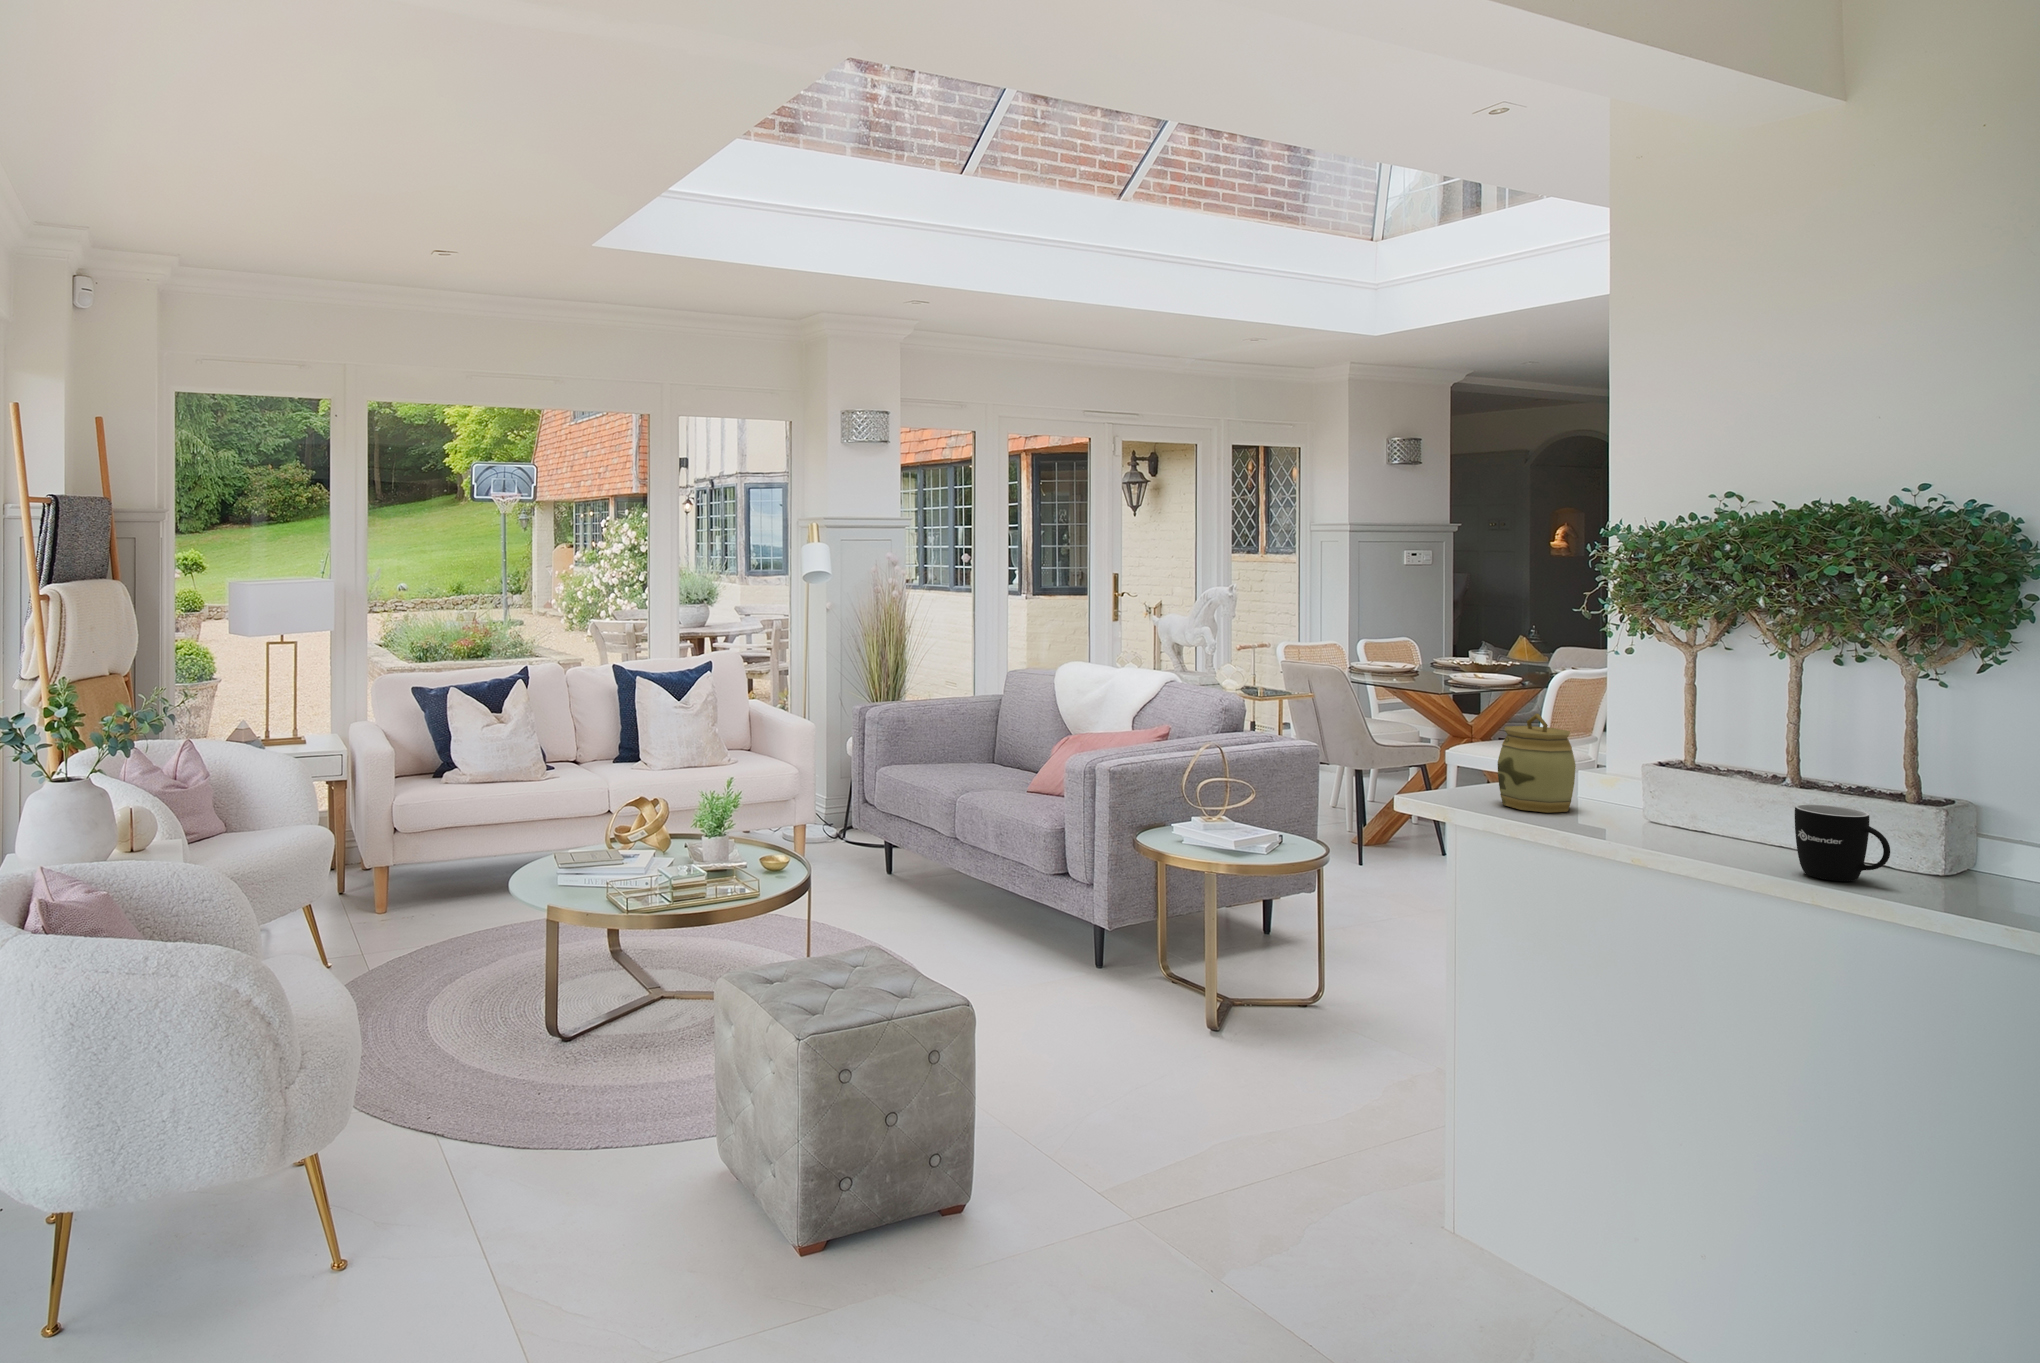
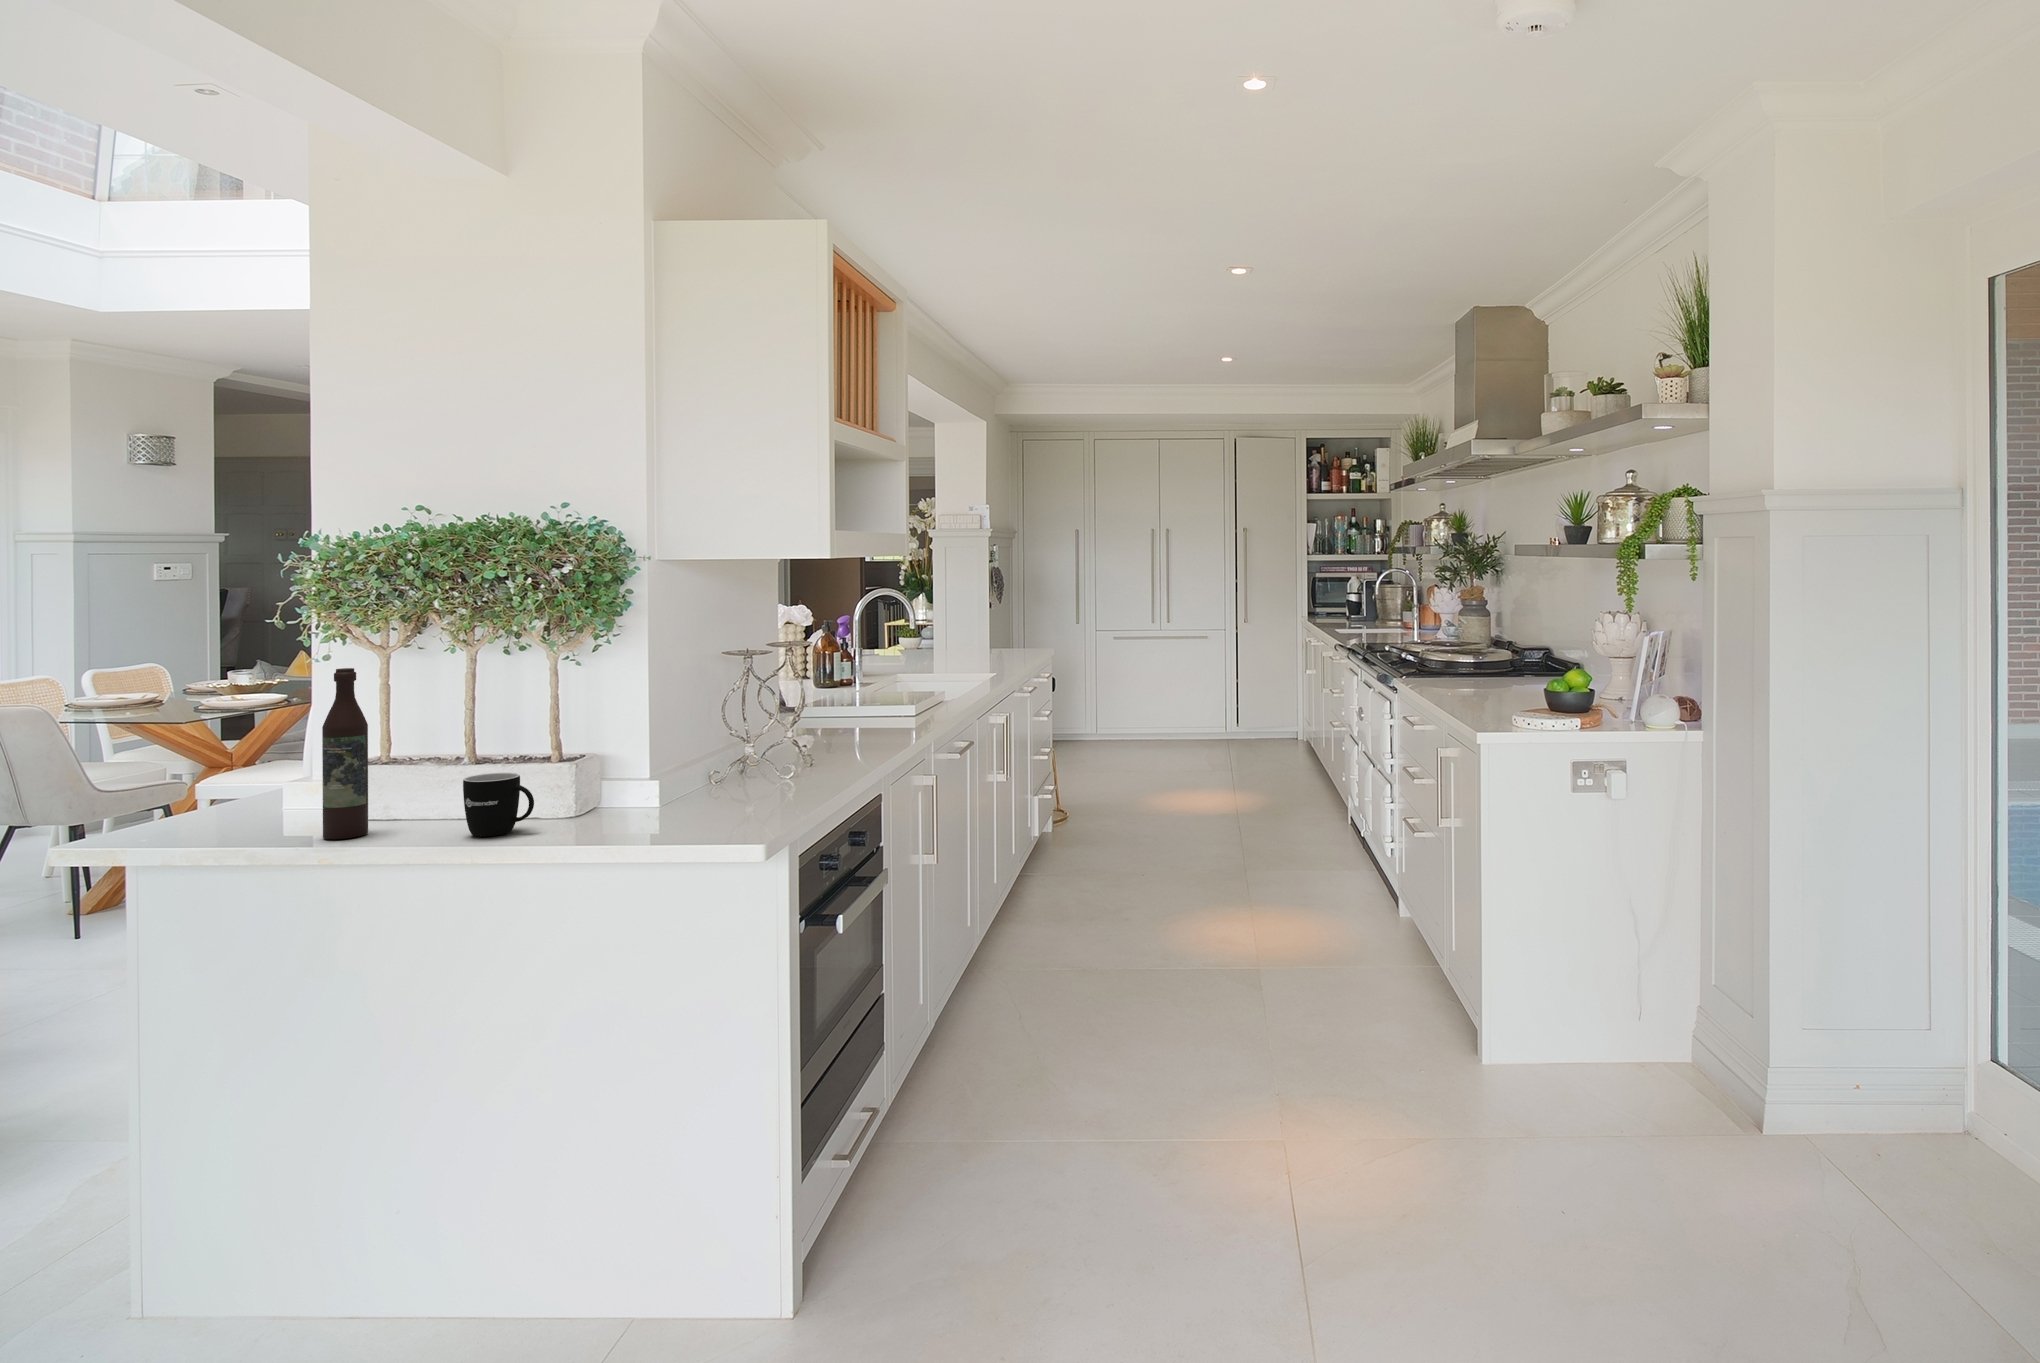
wine bottle: none [1629,665,1679,846] -> present [322,668,368,839]
jar: present [1498,713,1576,813] -> none [186,729,278,832]

